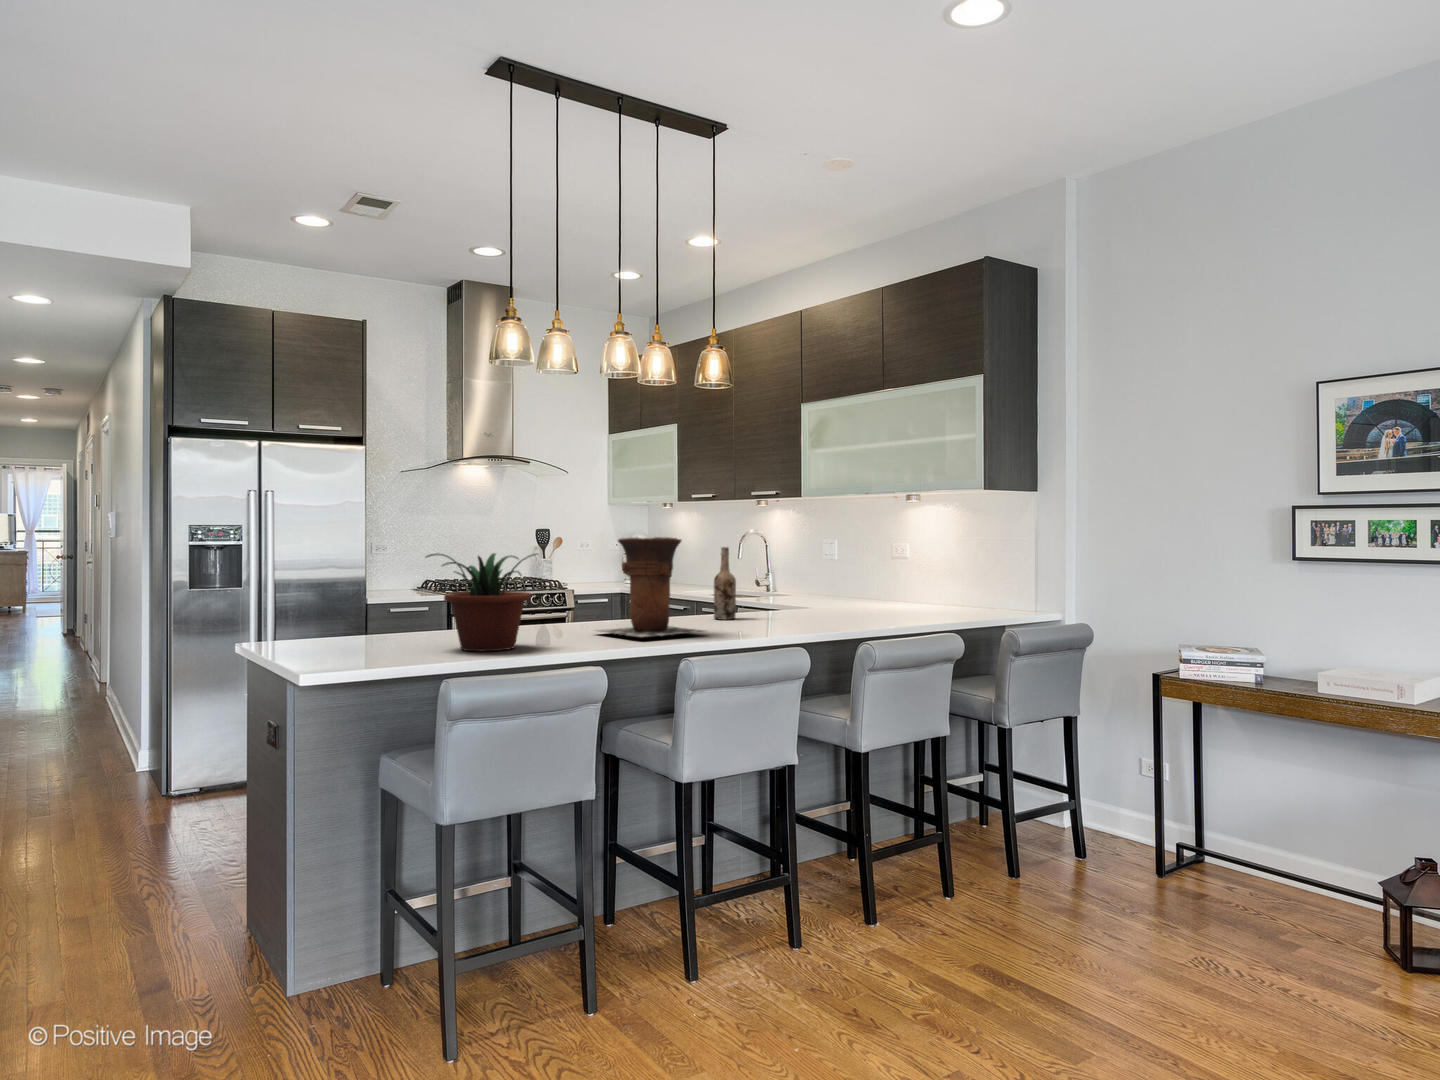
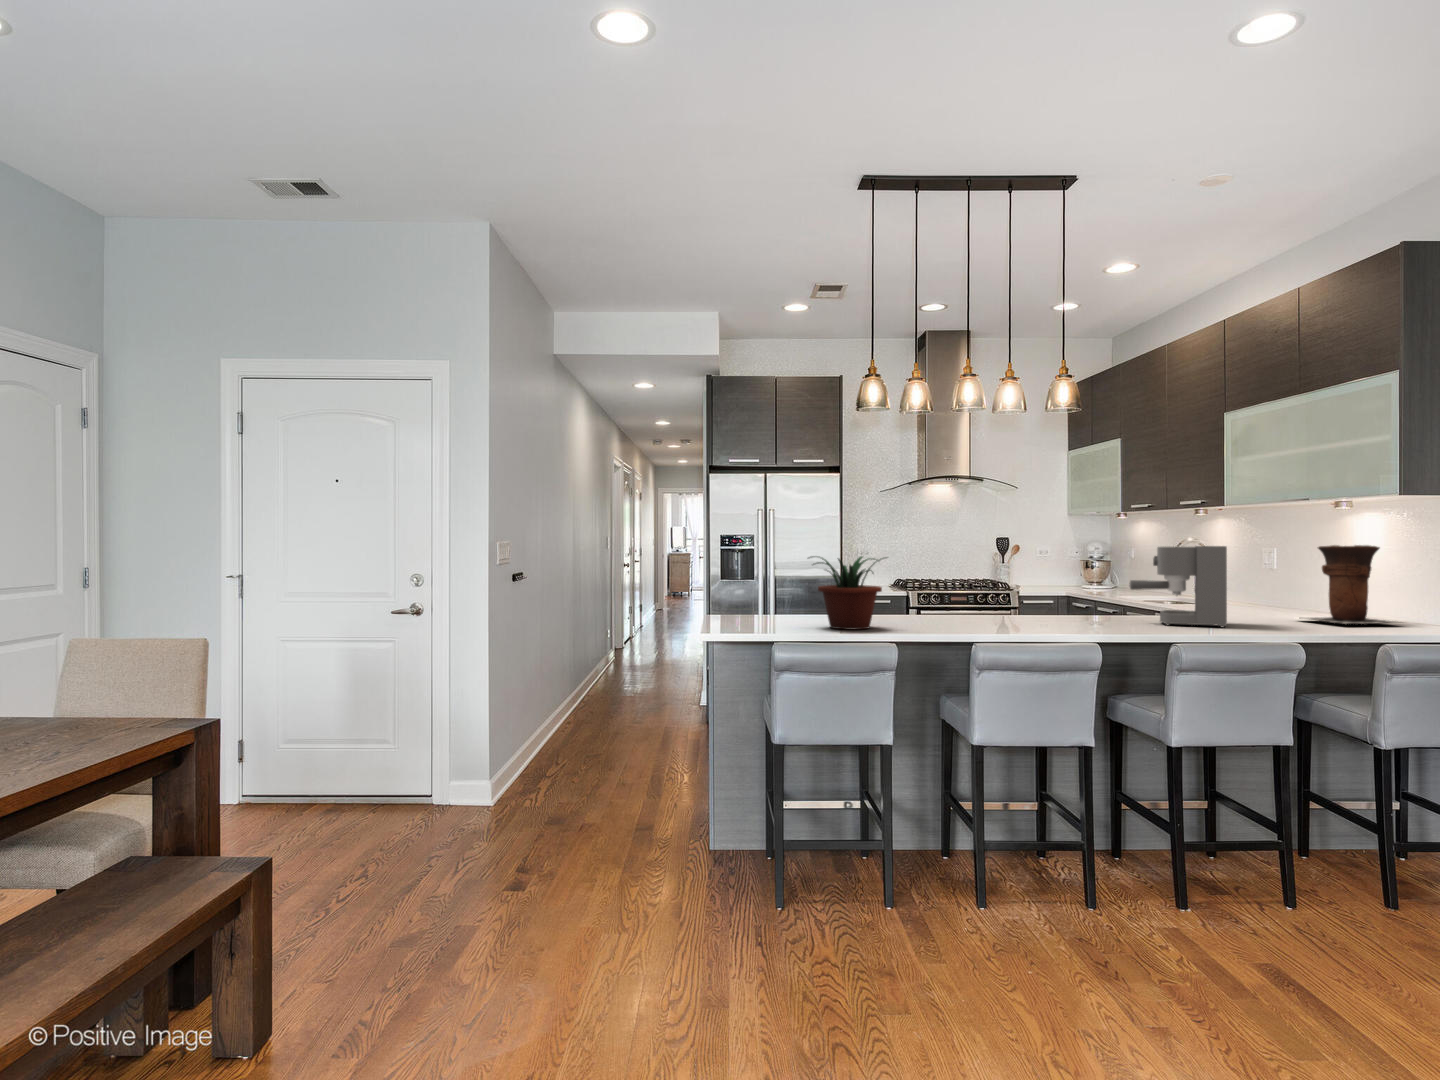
vase: present [599,537,703,637] -> present [1306,545,1398,624]
coffee maker: none [761,538,855,622] -> present [1129,546,1227,628]
wine bottle: present [714,547,736,620] -> none [1087,554,1109,620]

